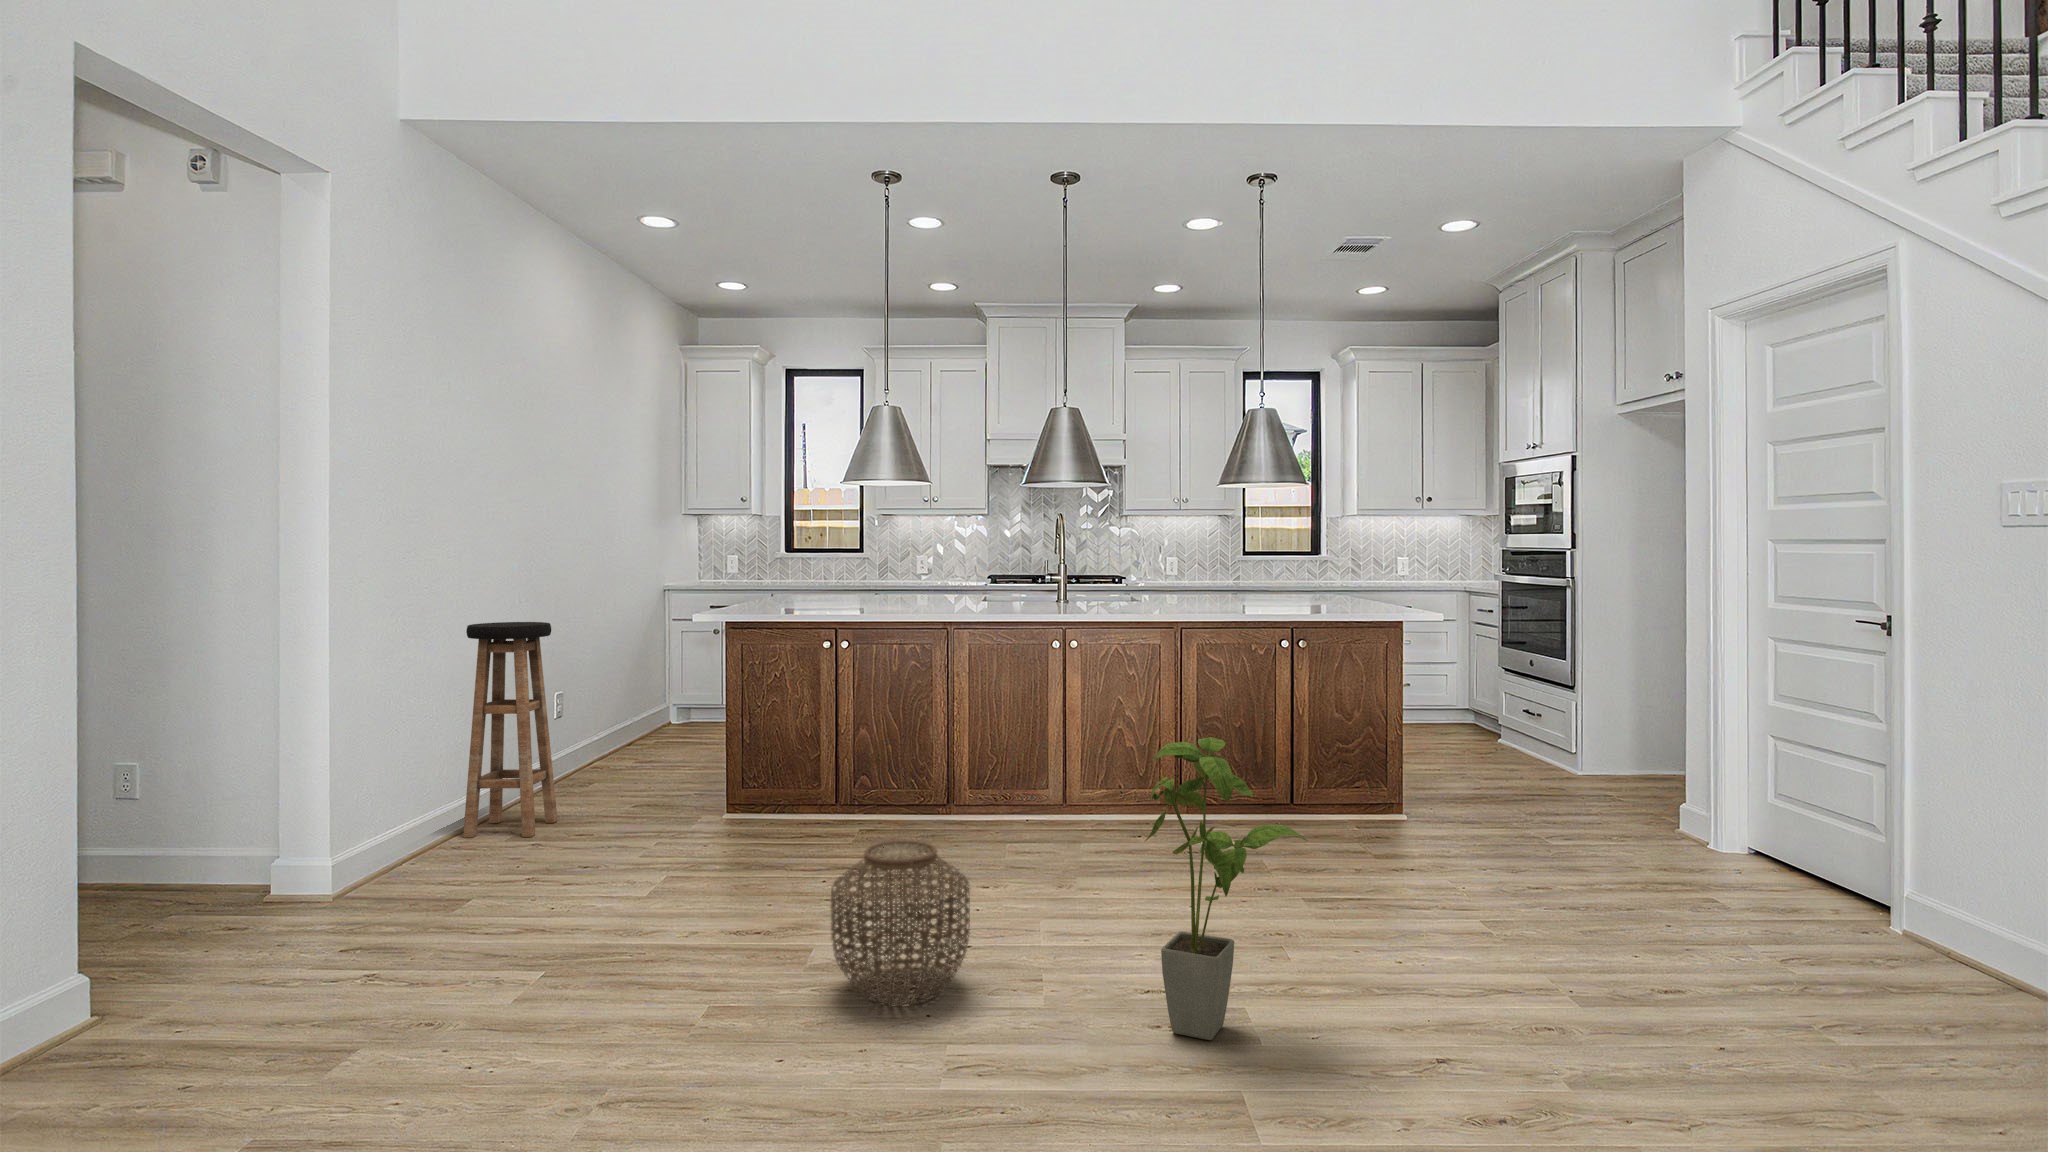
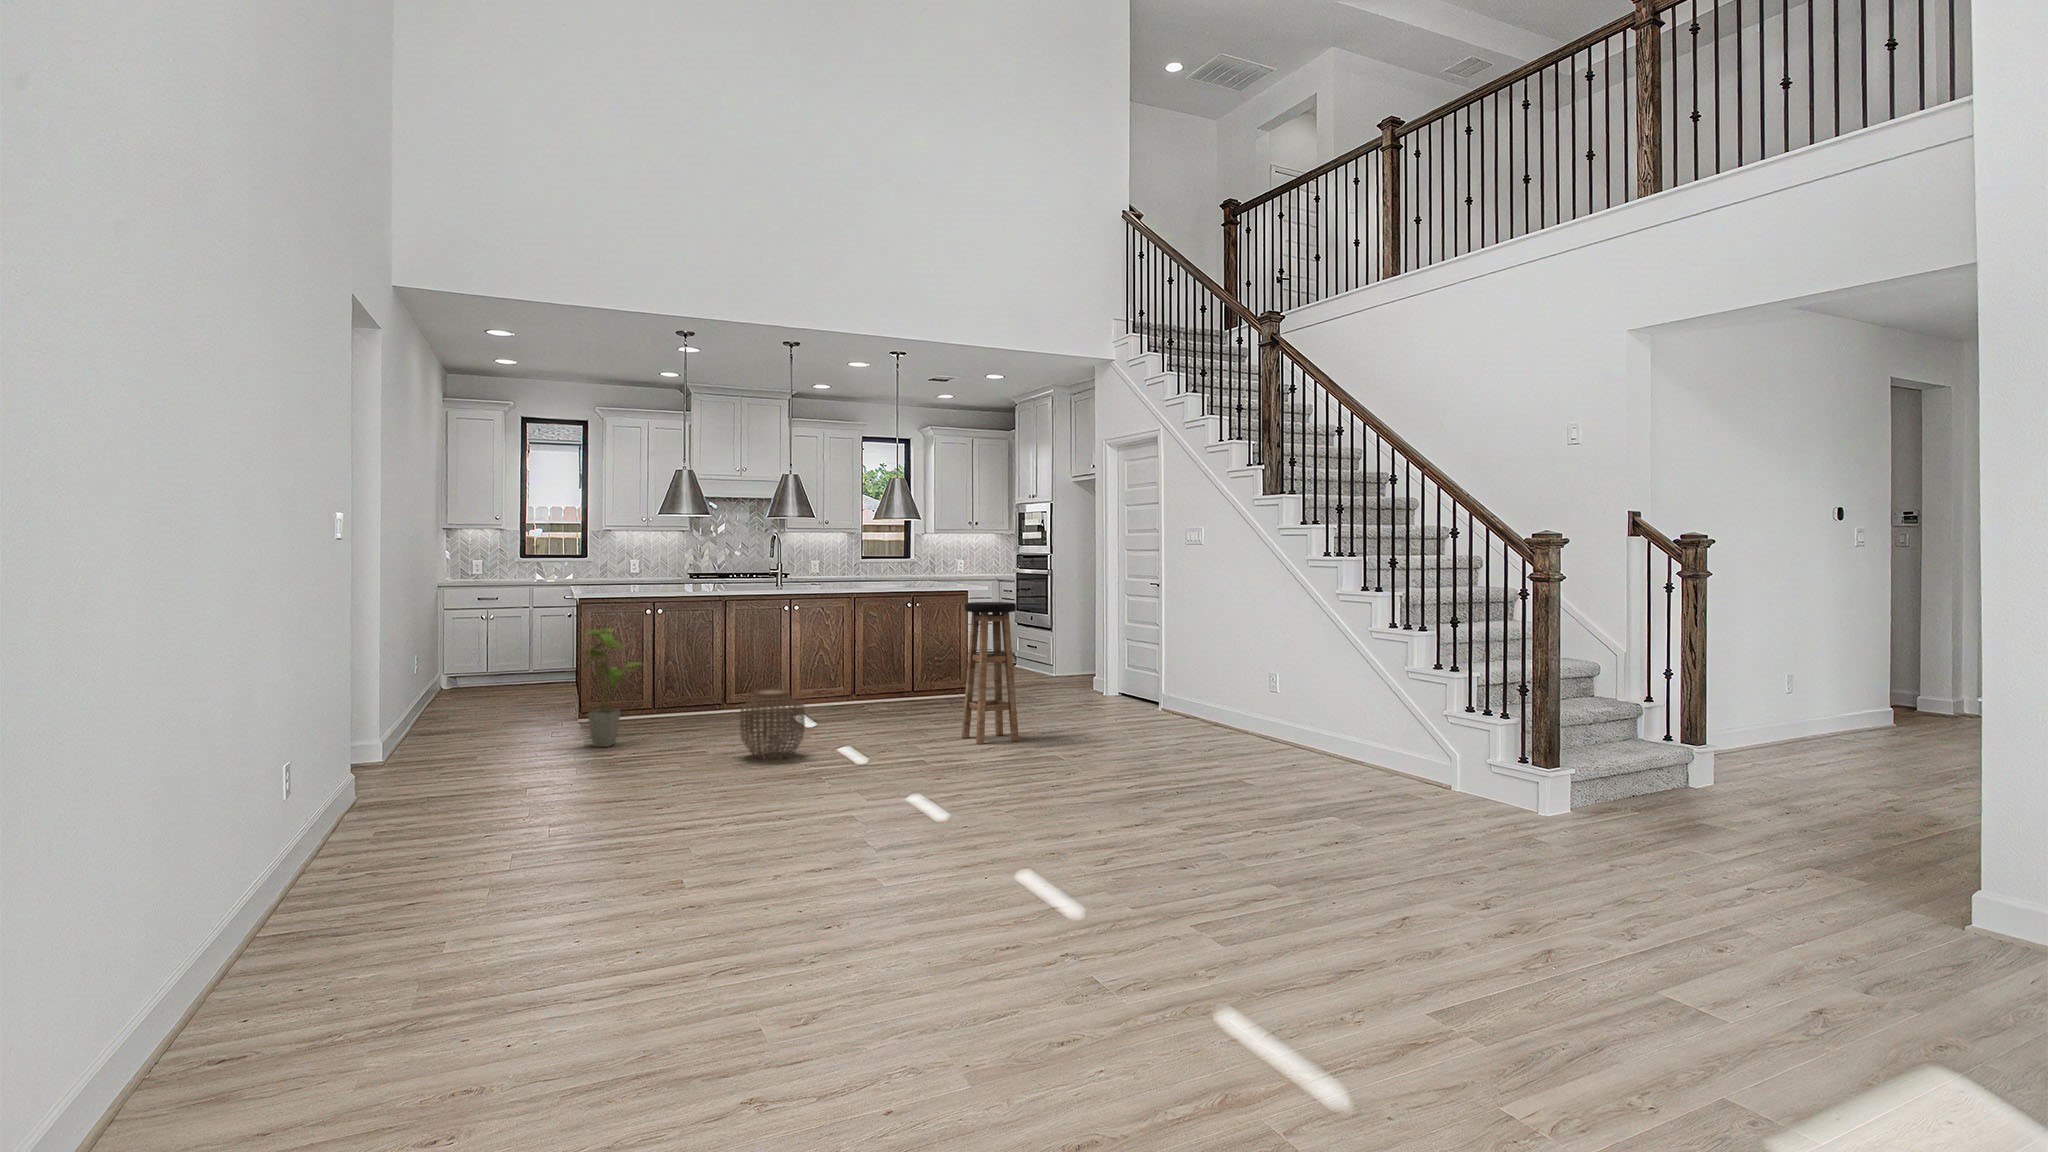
bar stool: present [463,622,558,838] -> present [962,602,1019,744]
house plant: present [1145,737,1308,1040] -> present [583,628,641,747]

